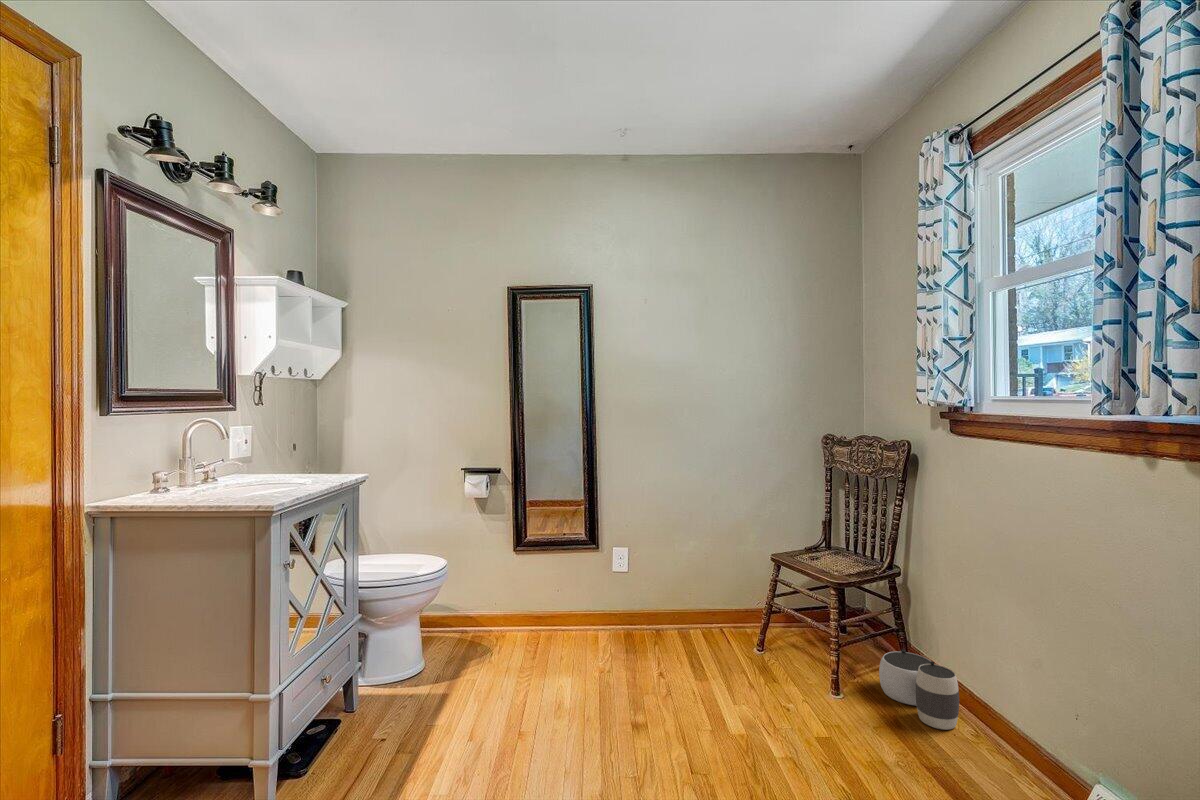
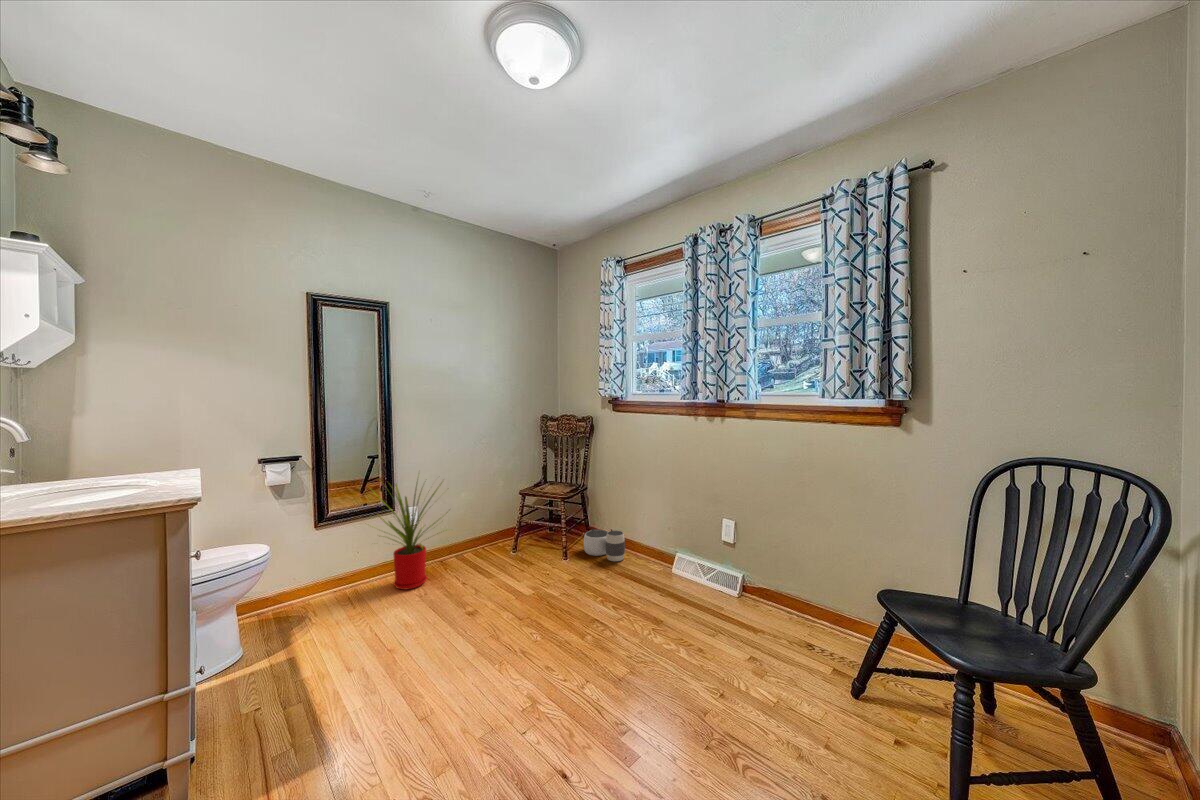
house plant: none [546,501,658,660] -> present [373,480,442,589]

